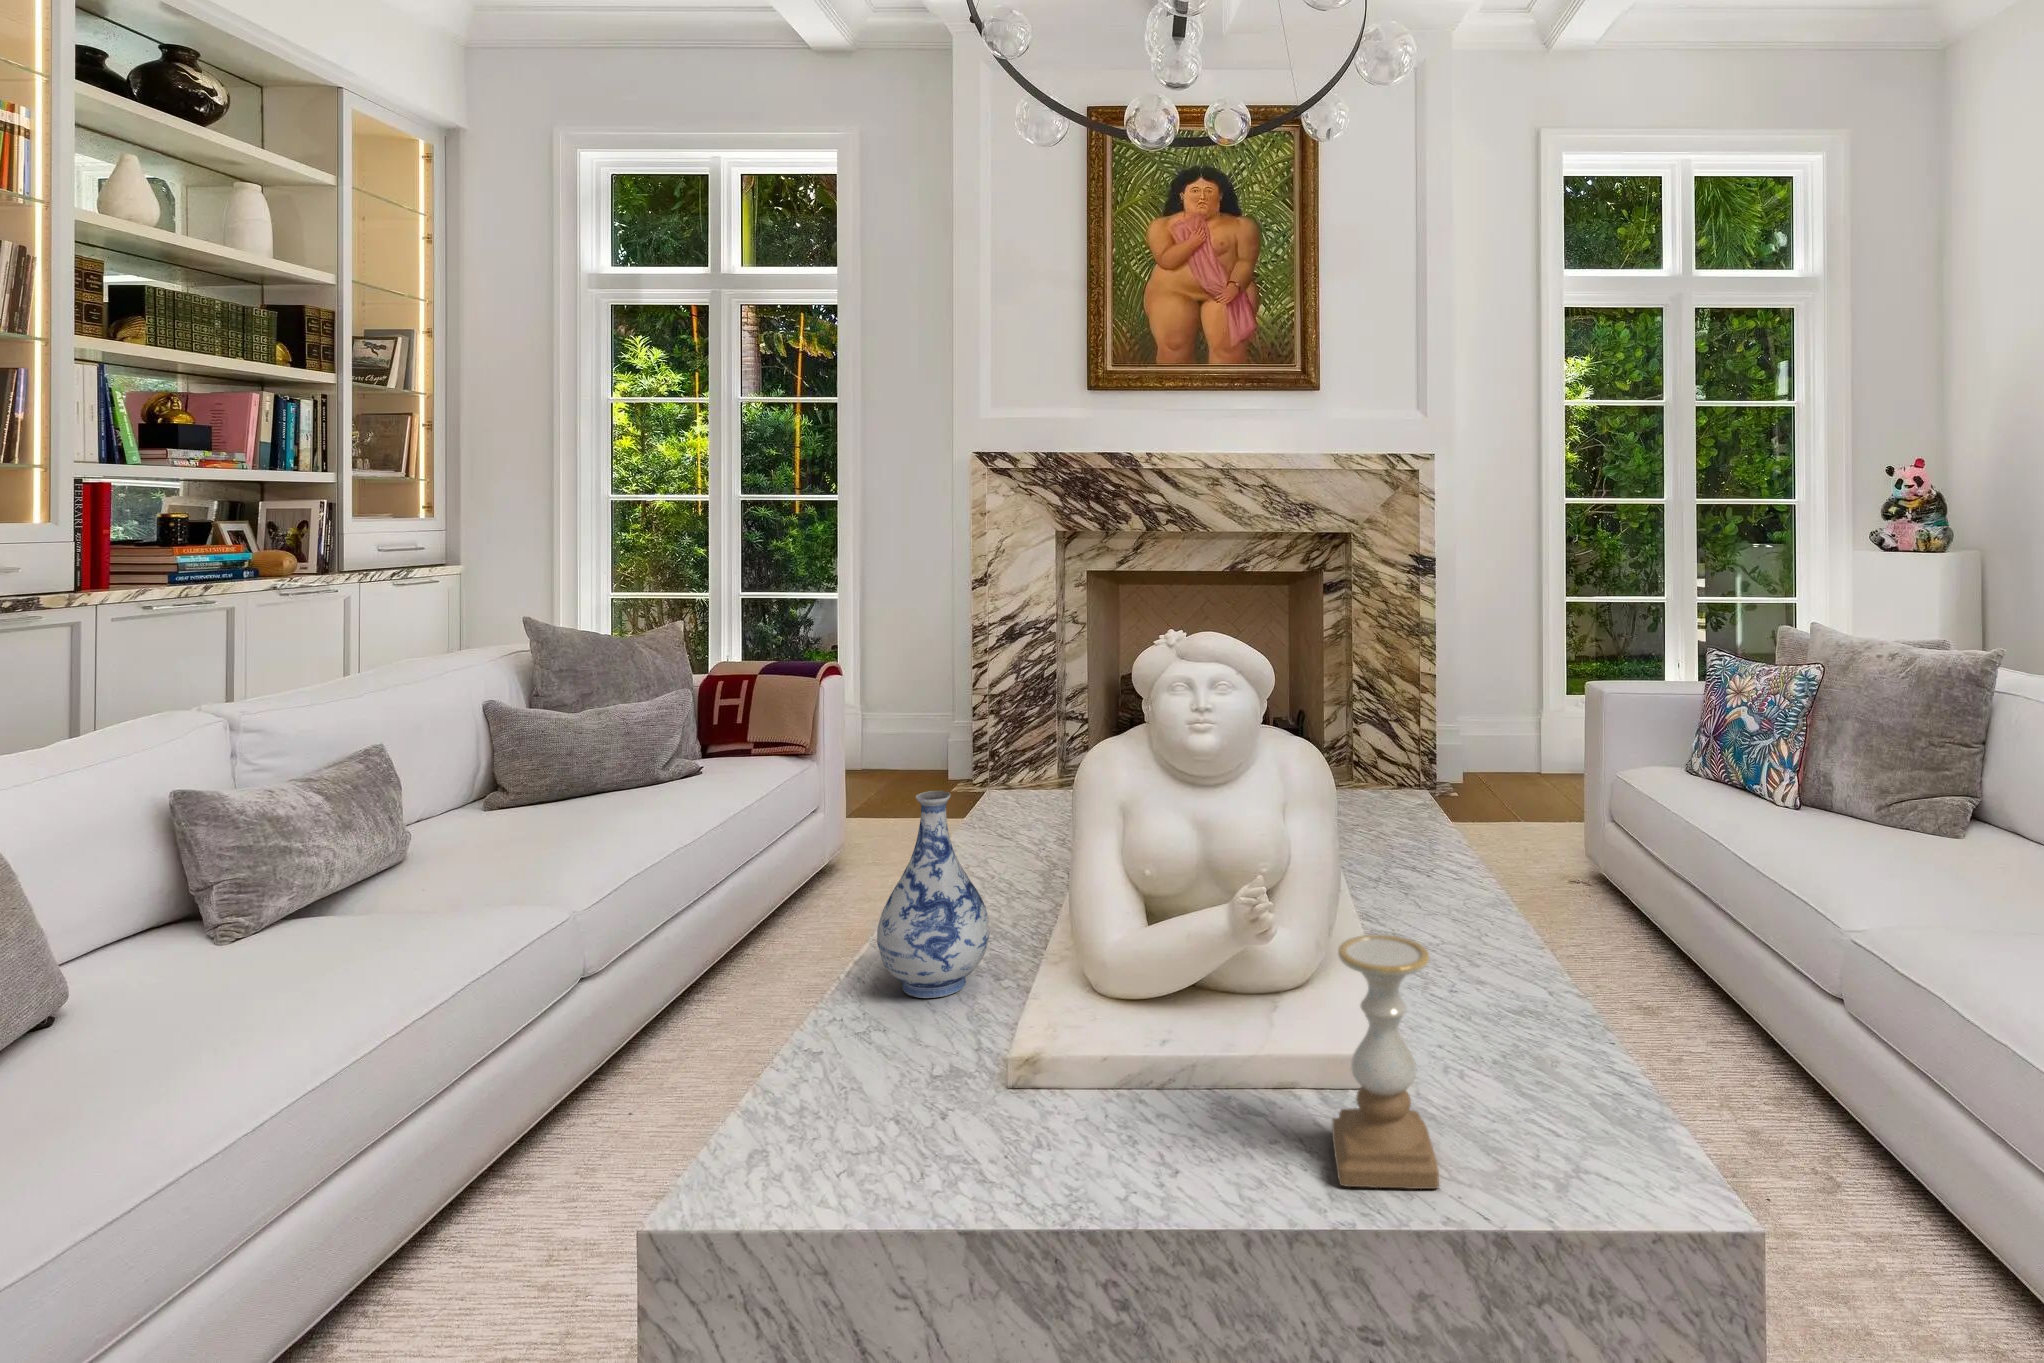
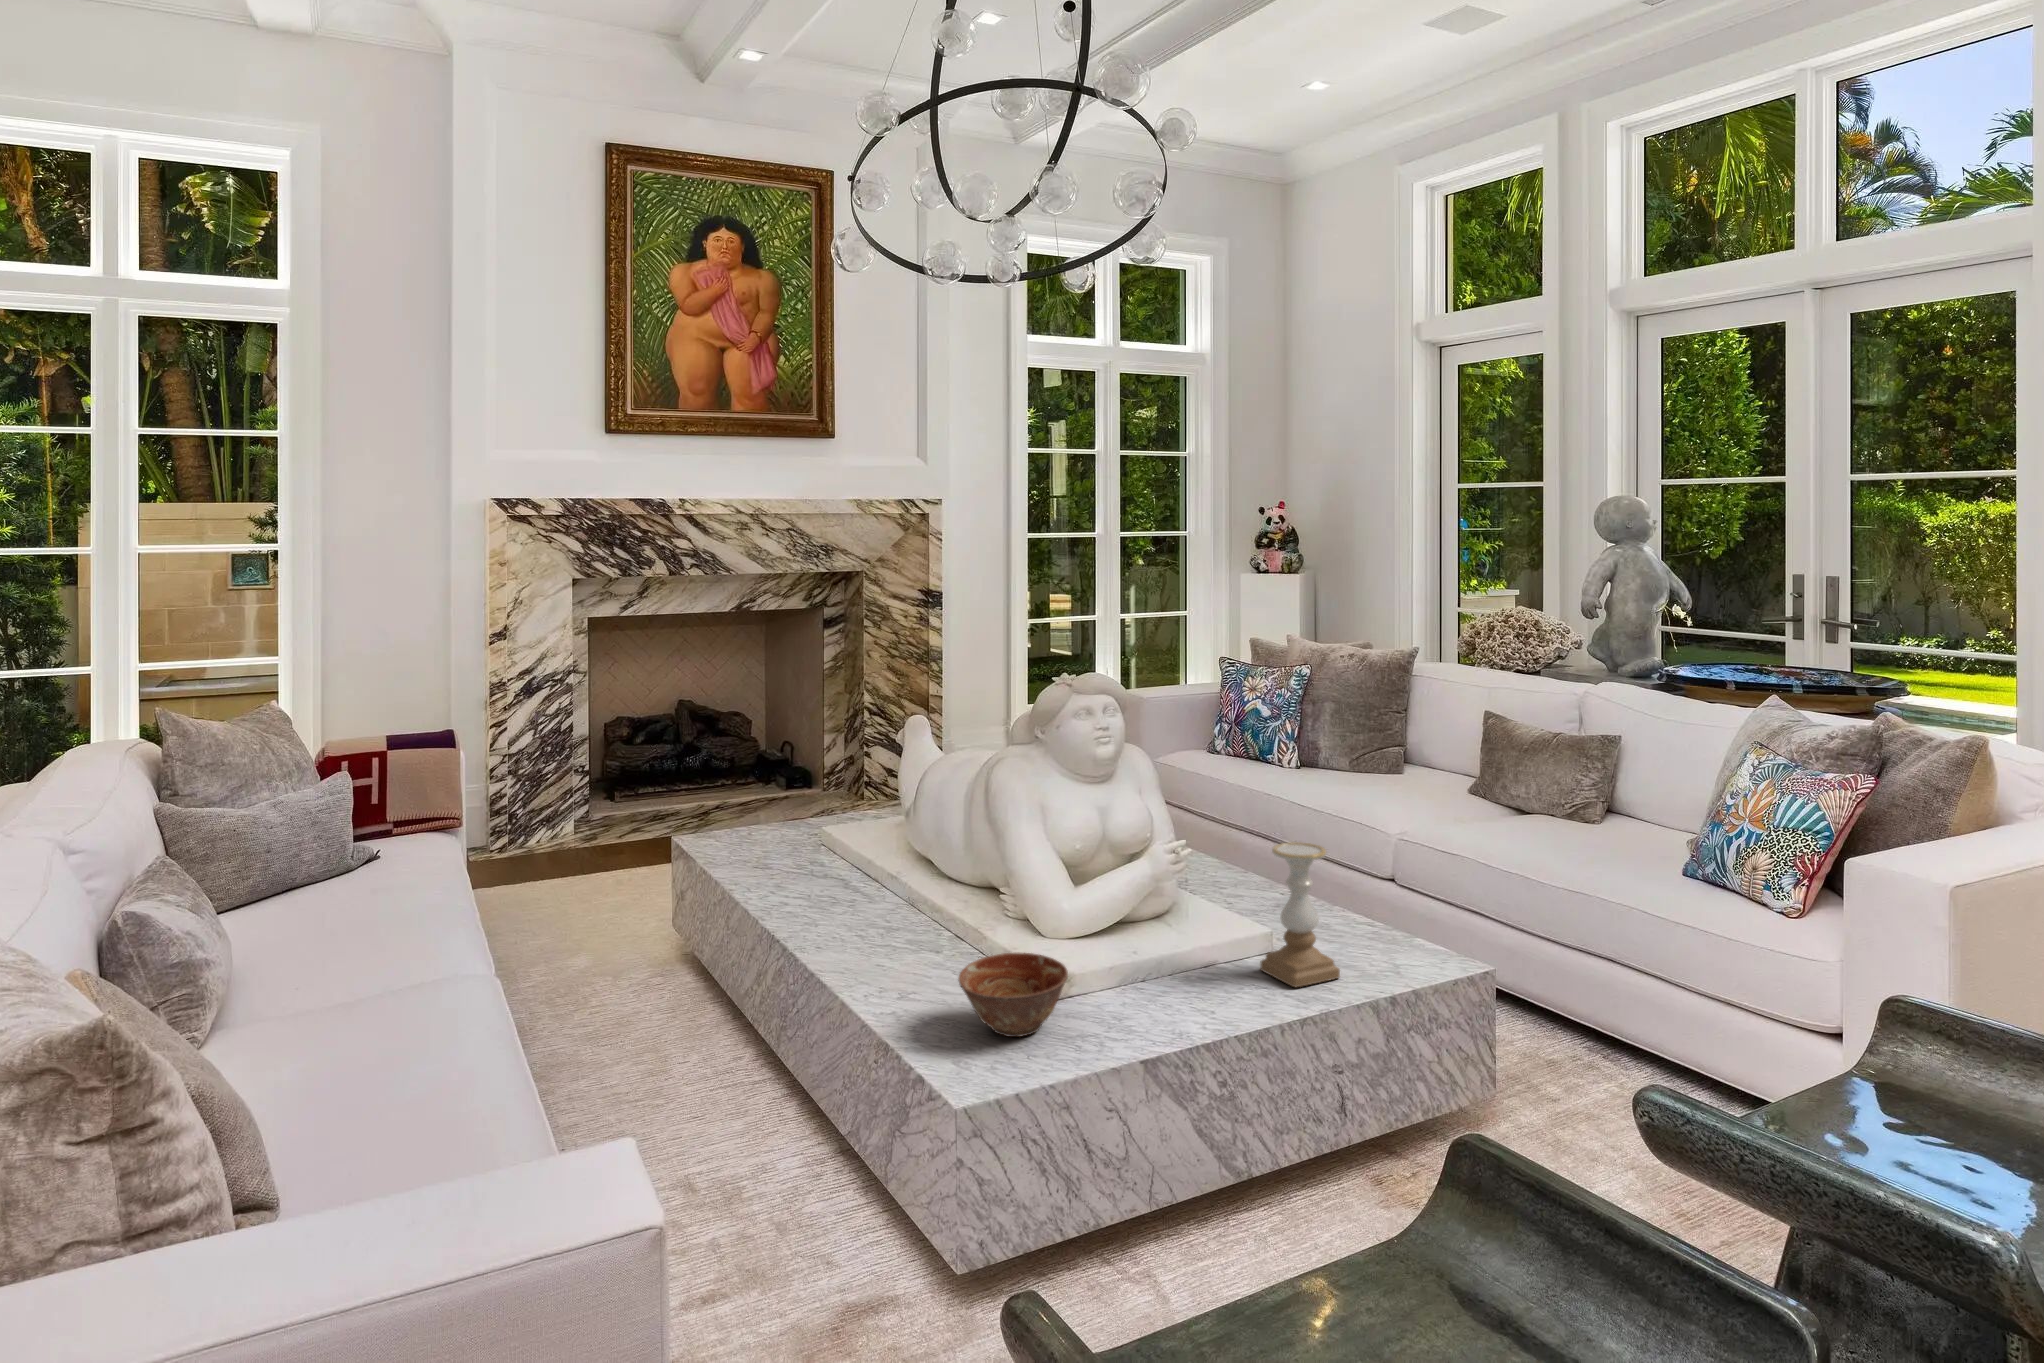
vase: present [877,791,990,998] -> none [856,805,942,966]
ceramic bowl: none [804,1018,968,1151] -> present [958,953,1068,1037]

